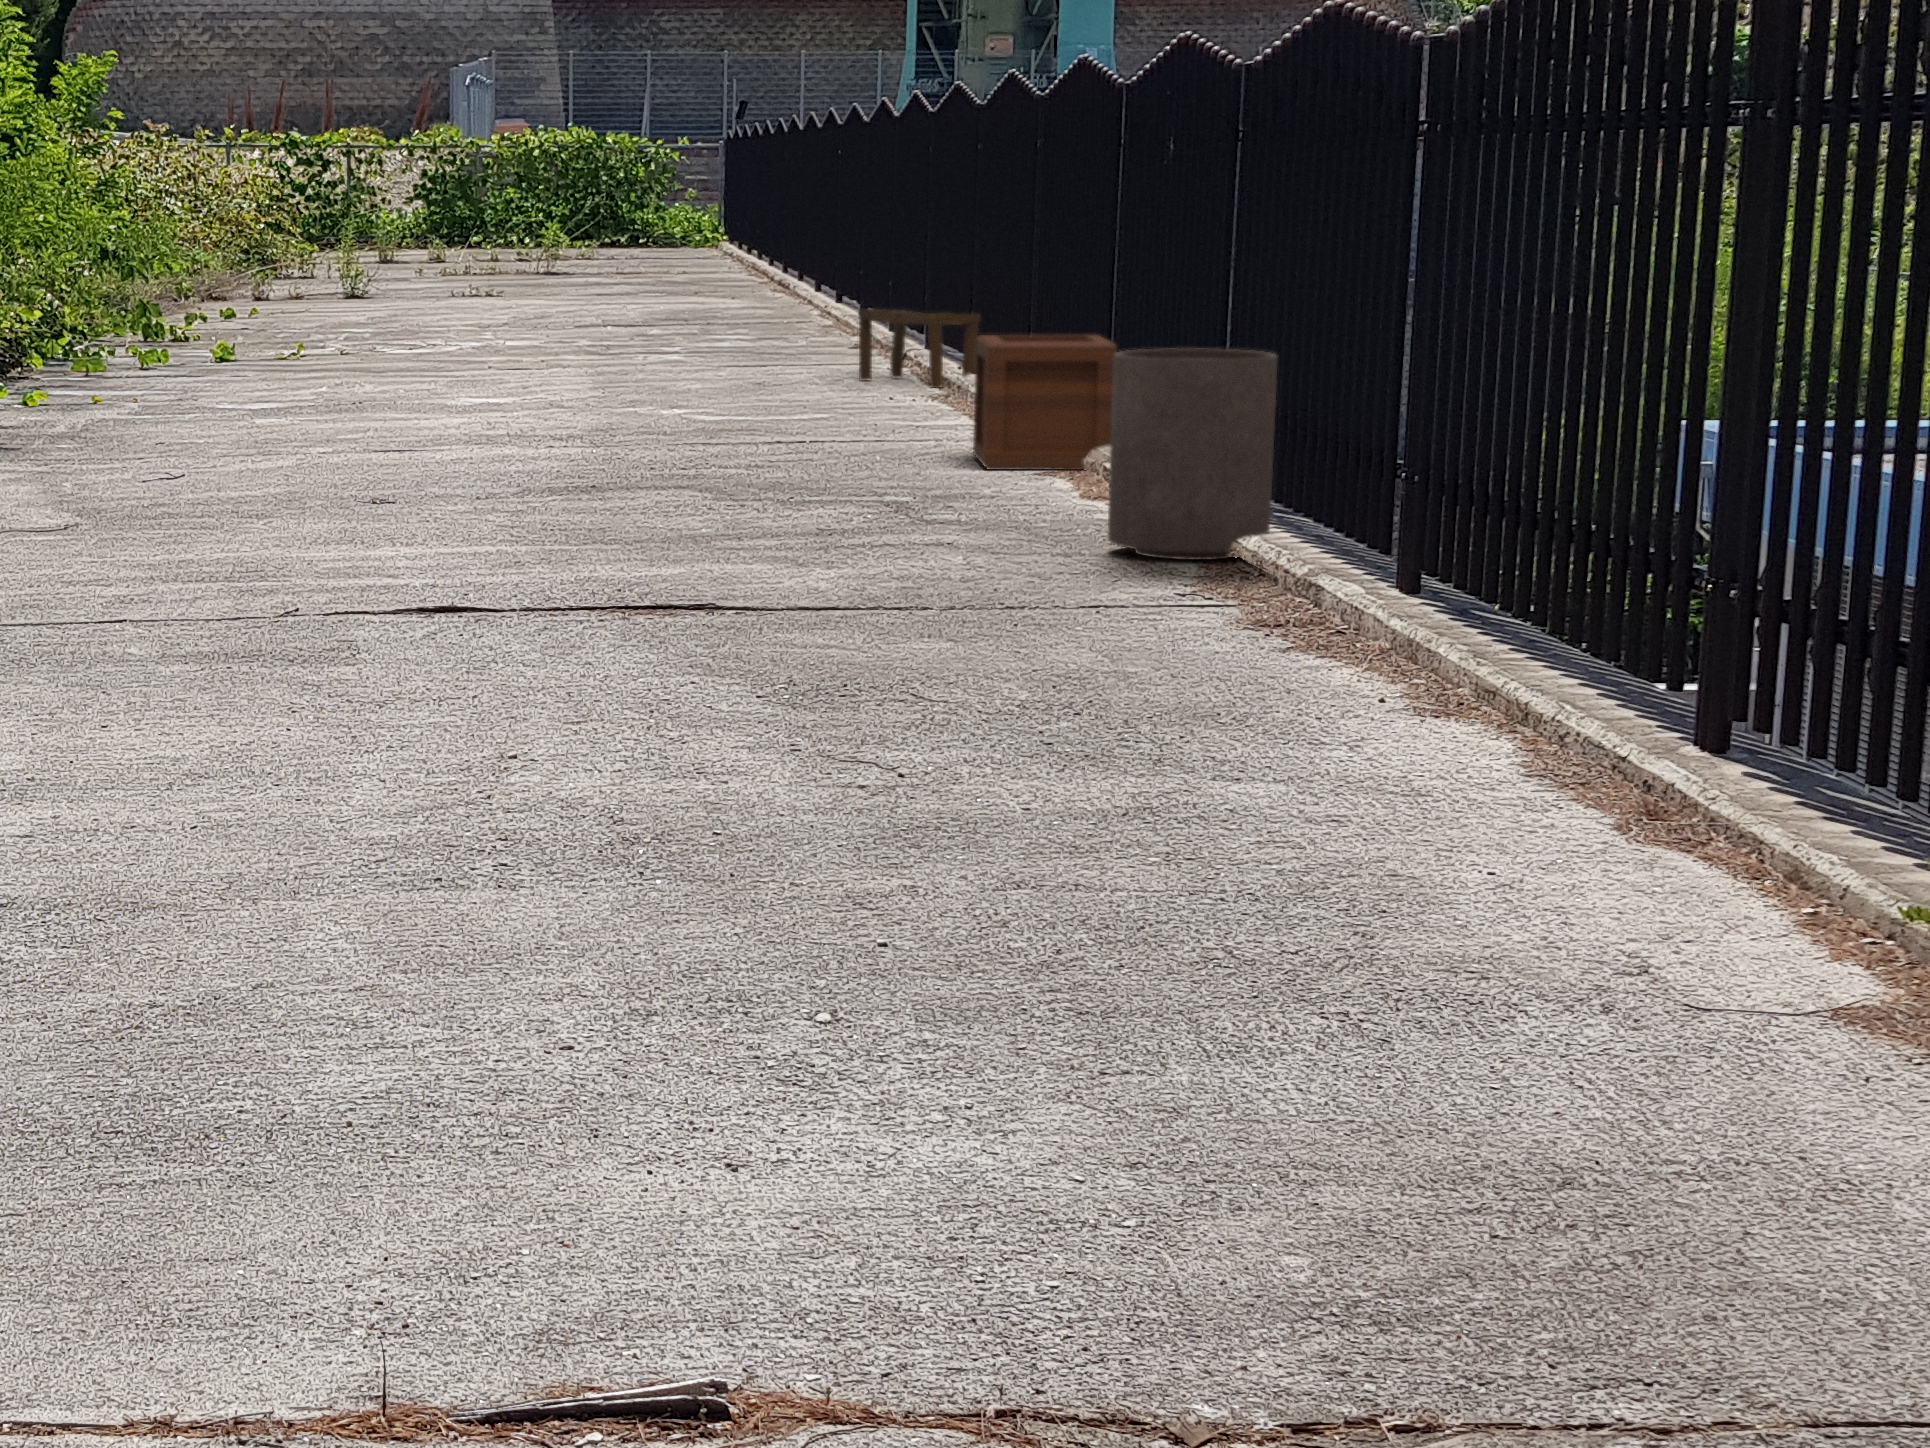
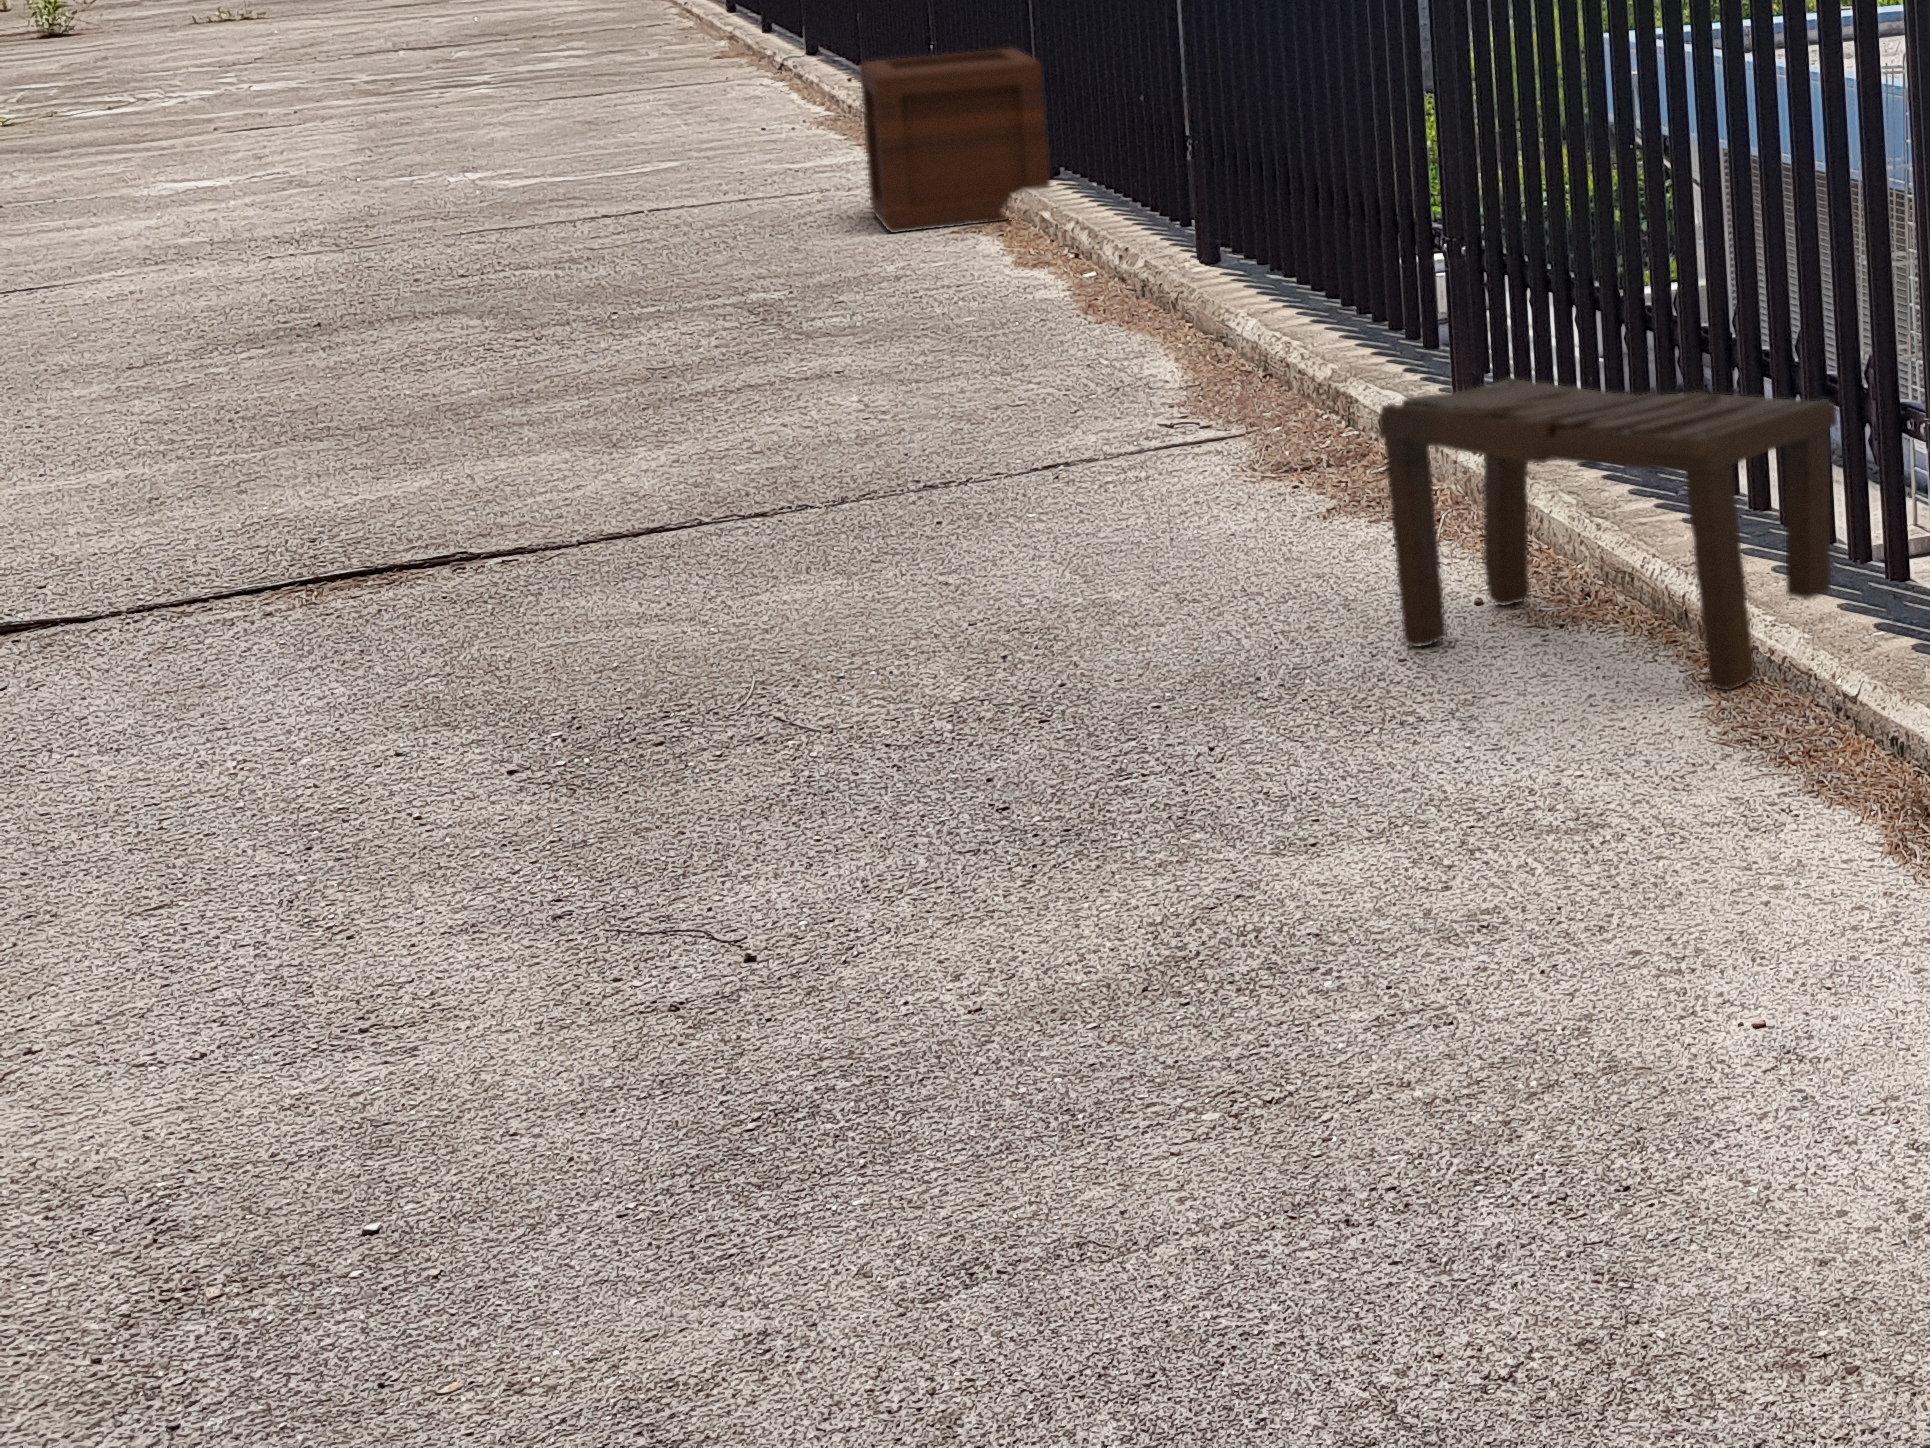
bench: present [858,309,981,388] -> present [1379,376,1838,690]
trash can: present [1108,348,1278,560] -> none [1040,77,1268,359]

